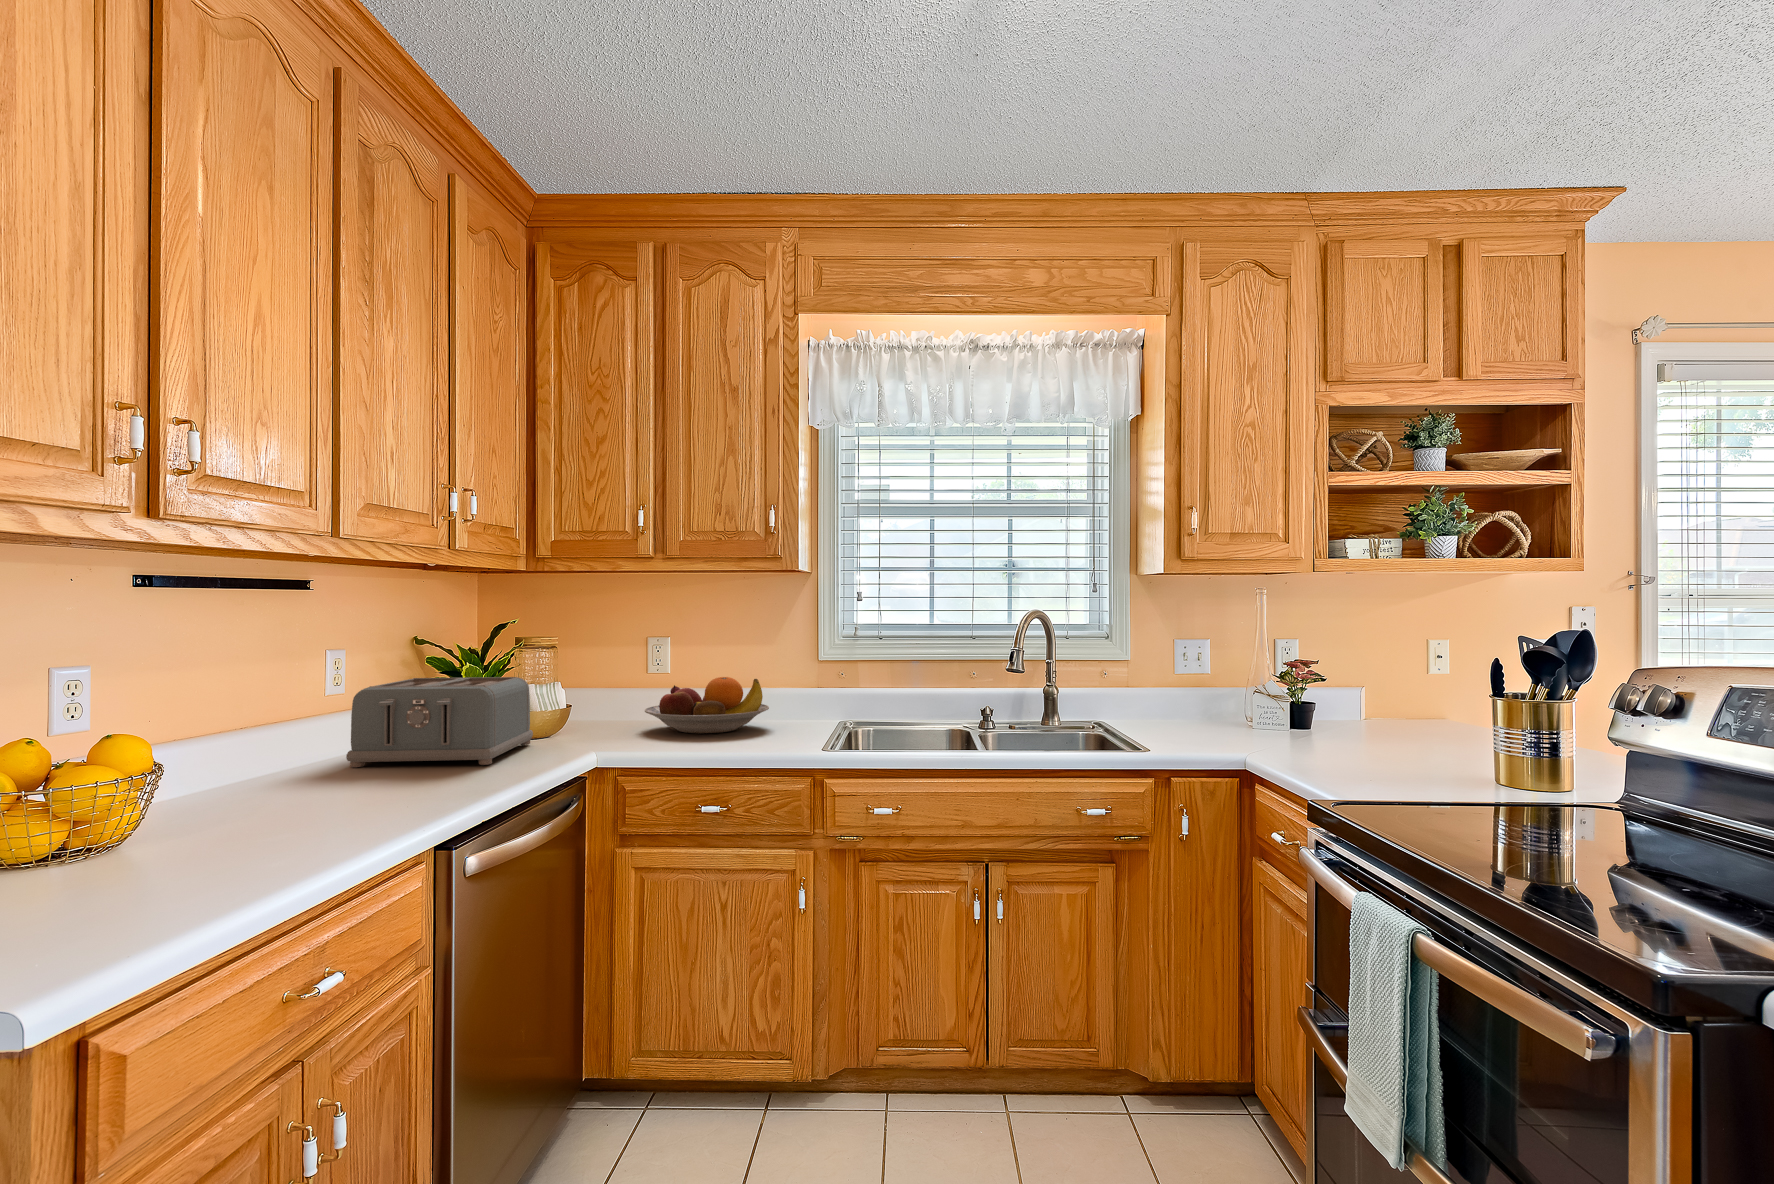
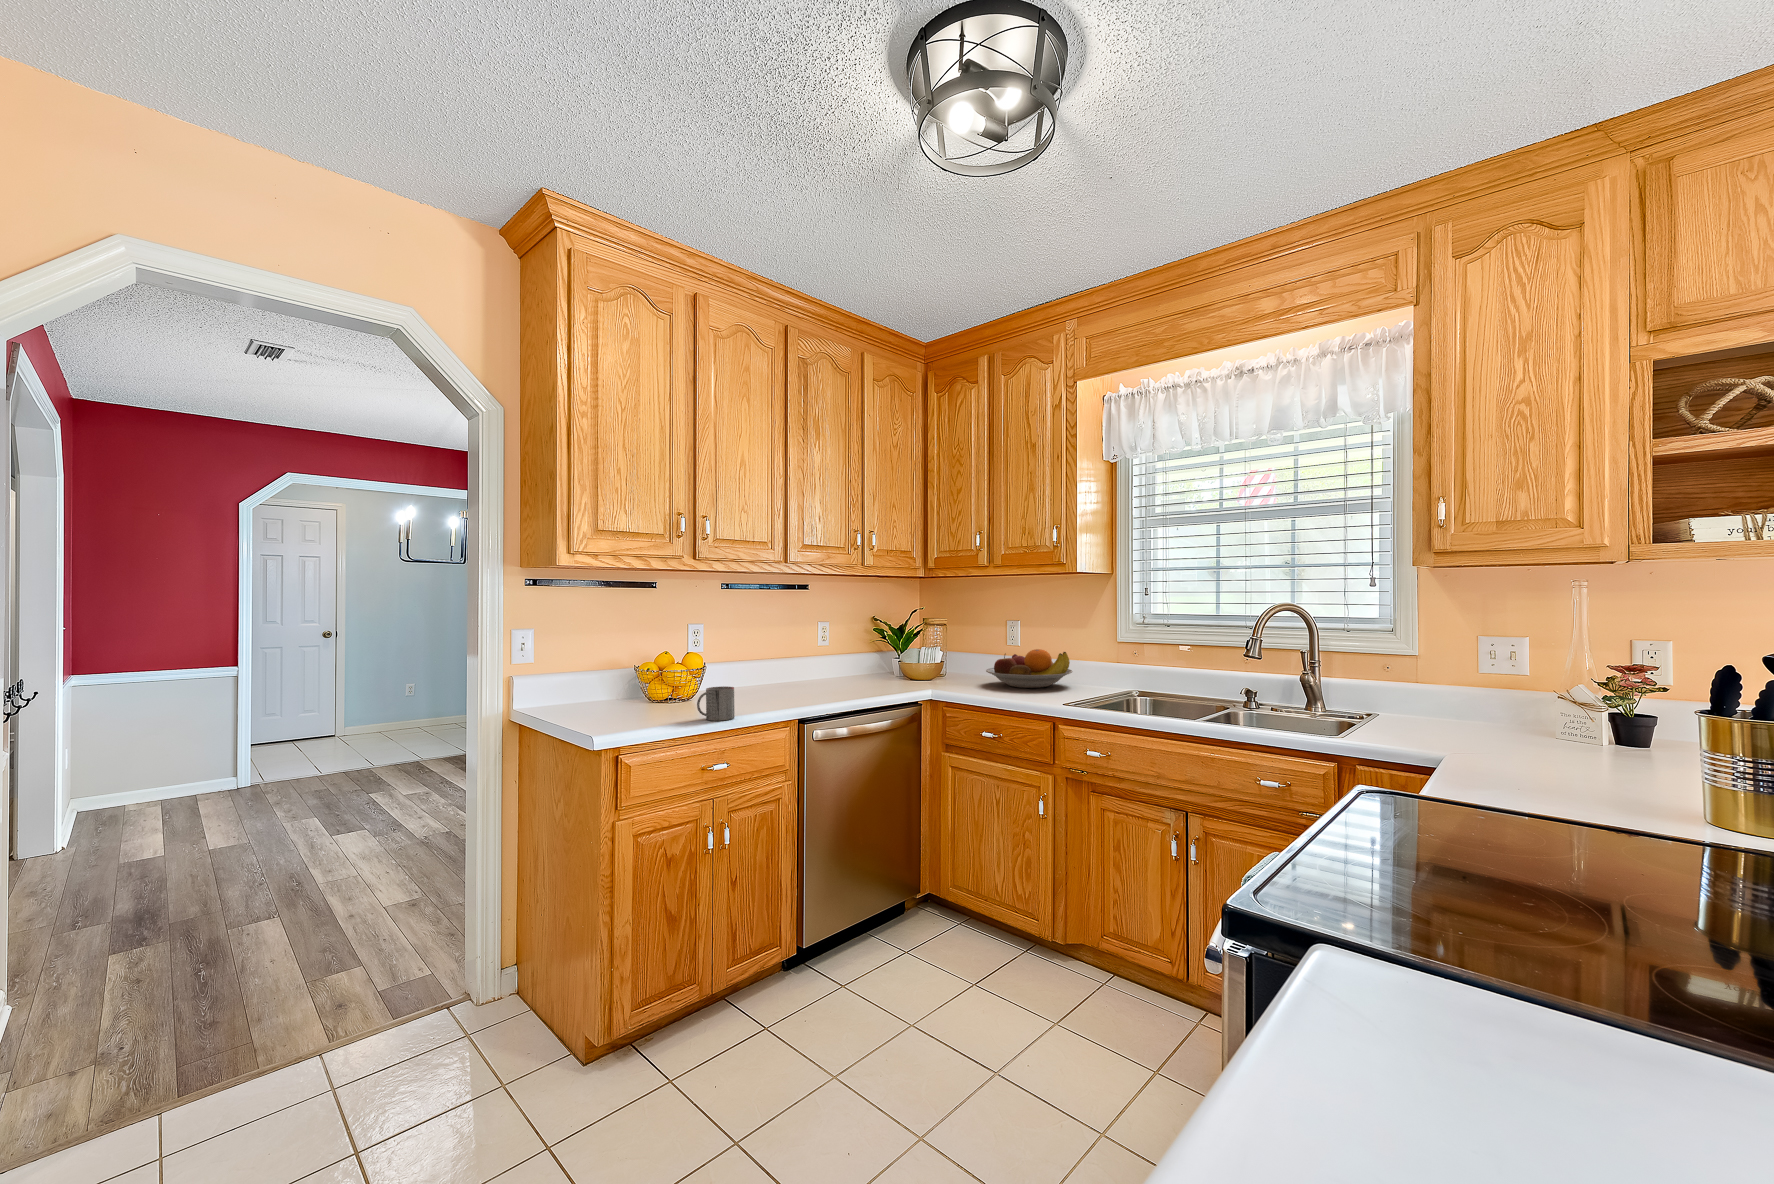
toaster: present [346,677,533,767] -> none [808,641,912,692]
mug: none [270,780,347,858] -> present [697,686,735,721]

